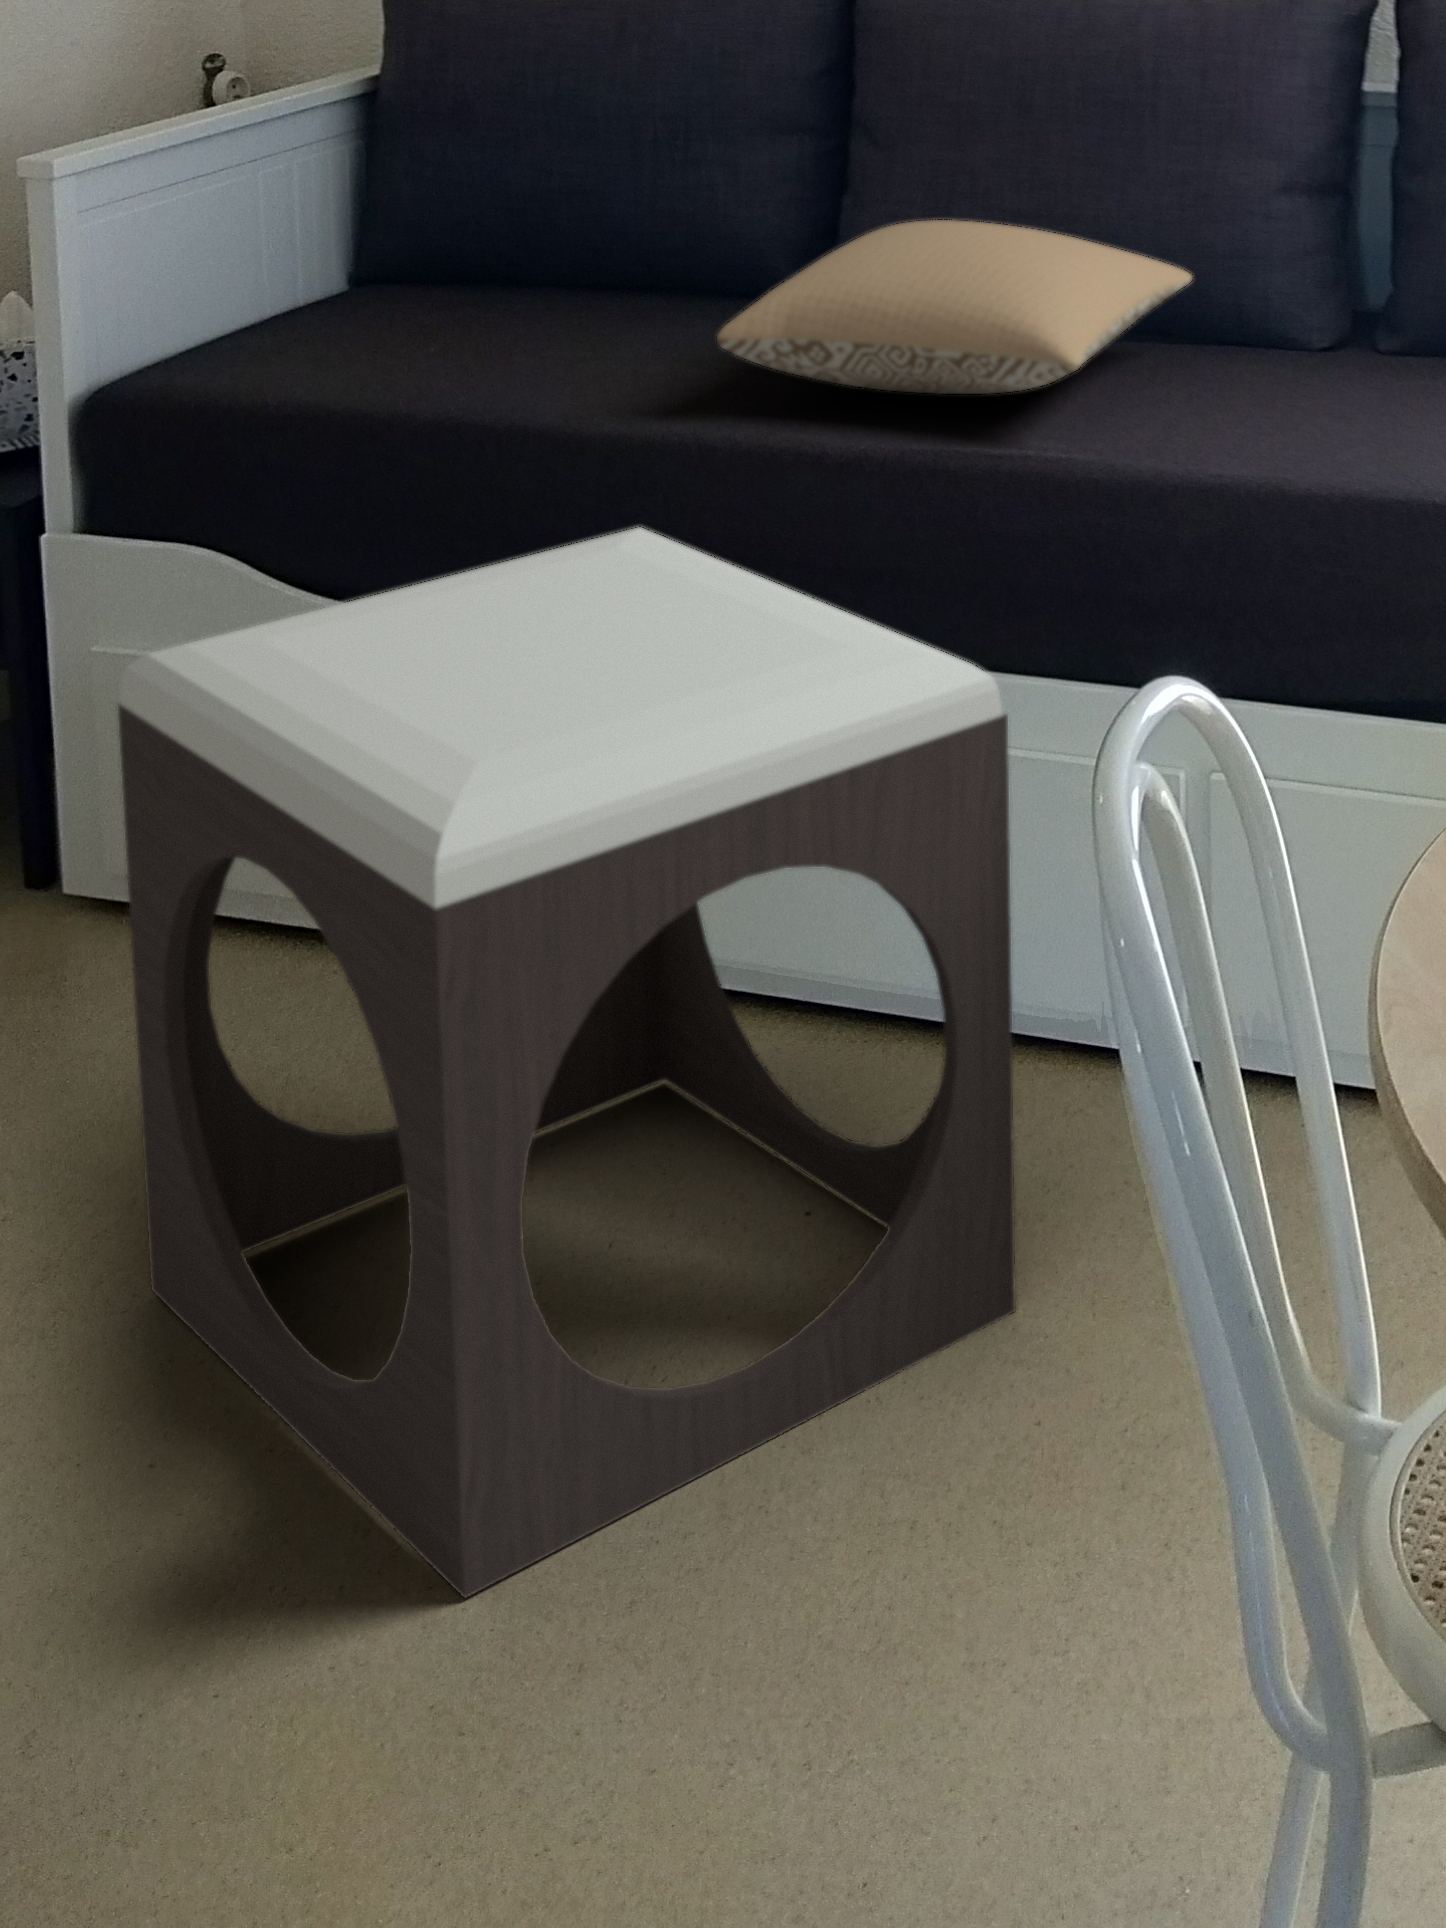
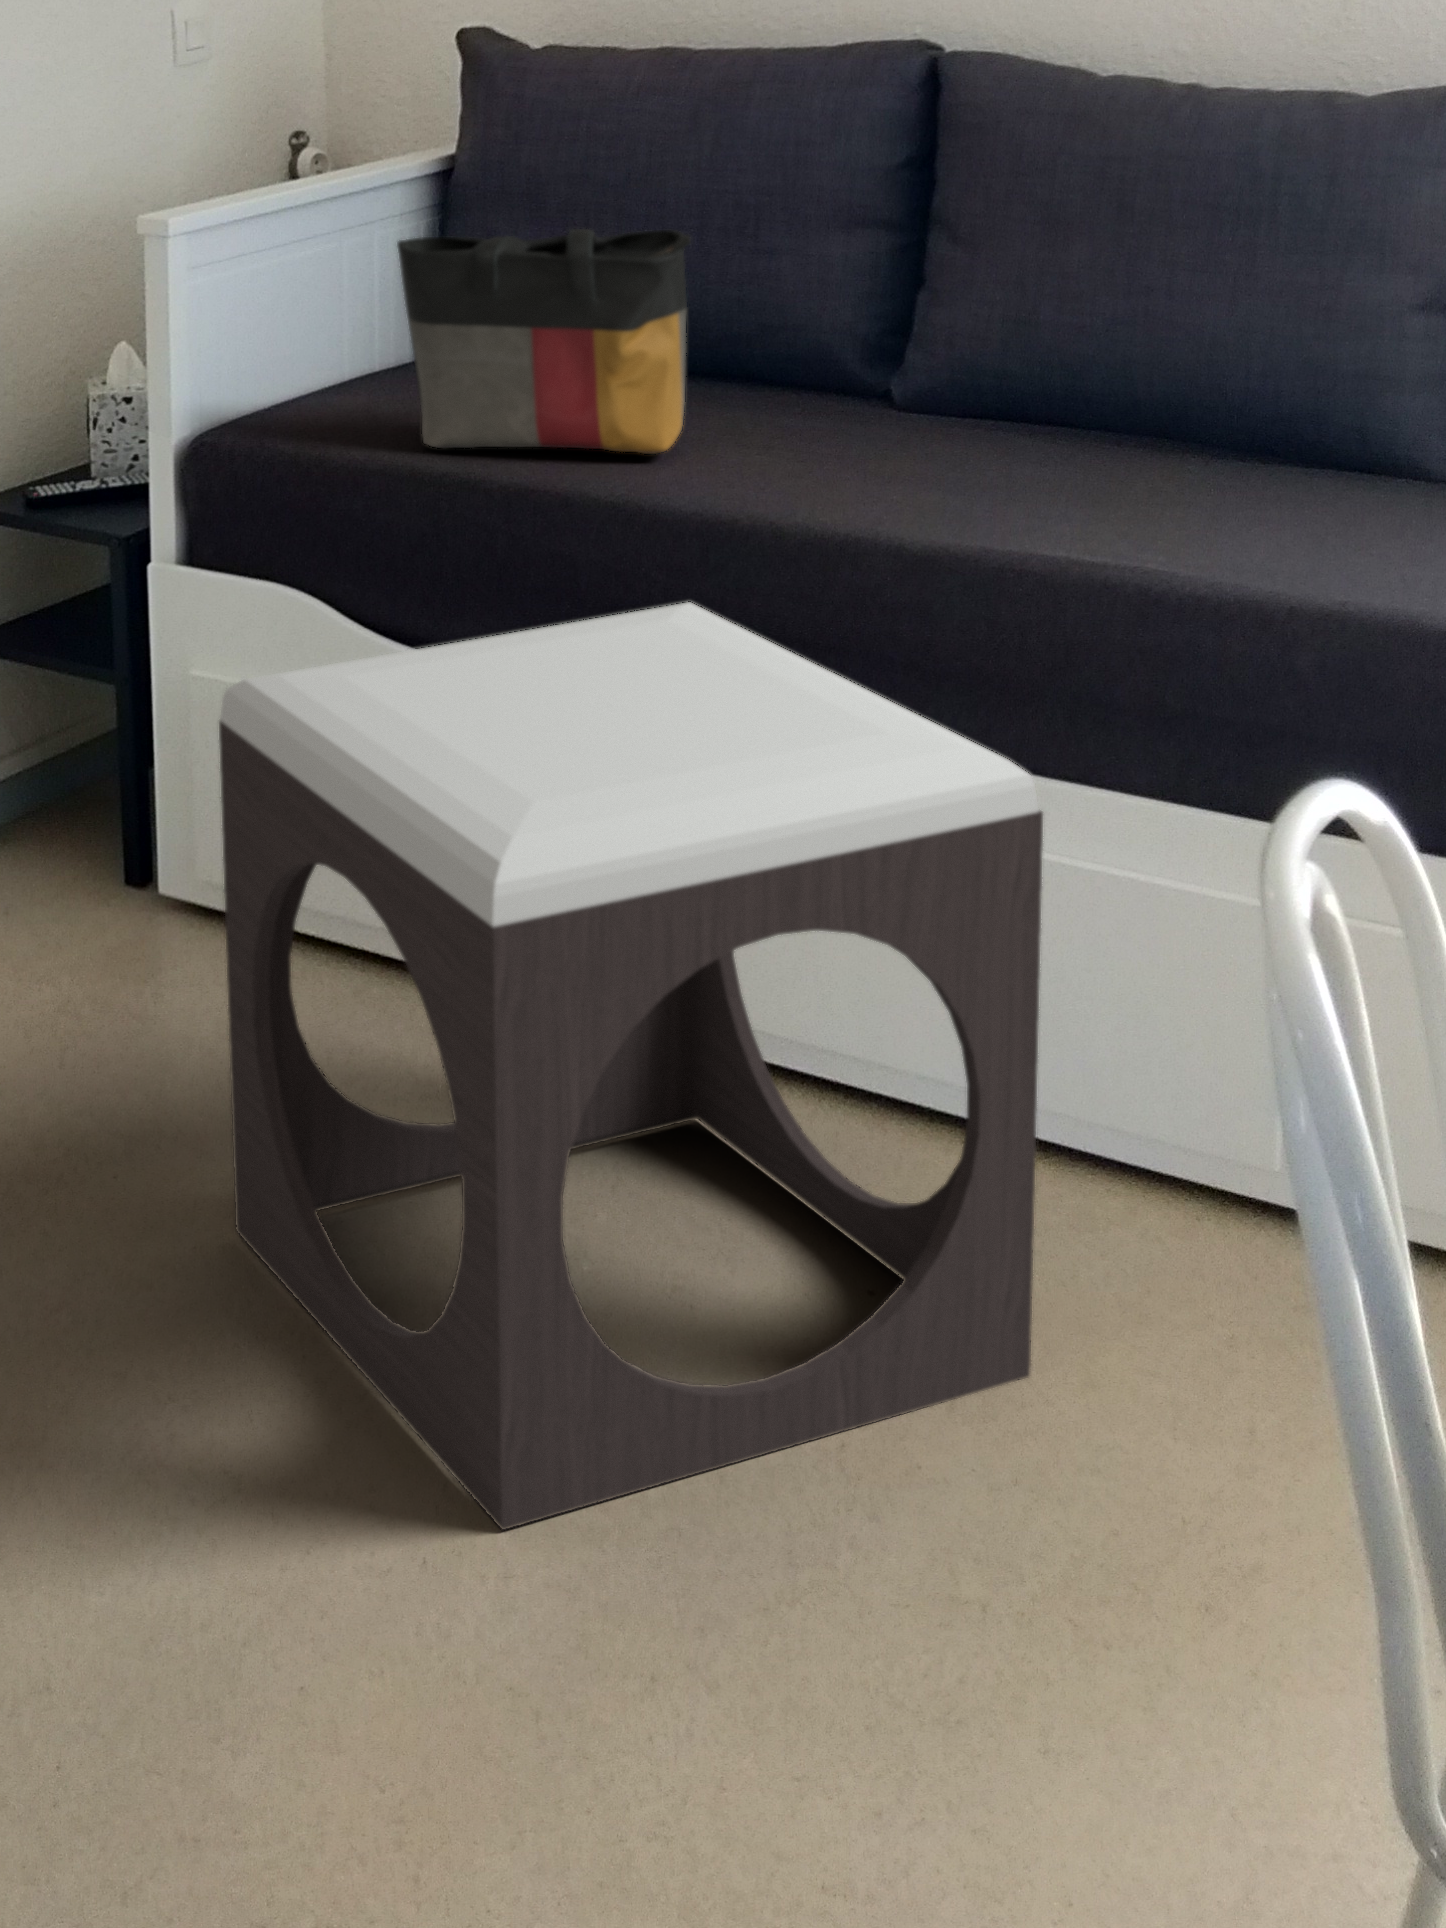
tote bag: none [317,140,629,383] -> present [397,229,691,454]
pillow: present [717,220,1192,394] -> none [771,323,1273,496]

